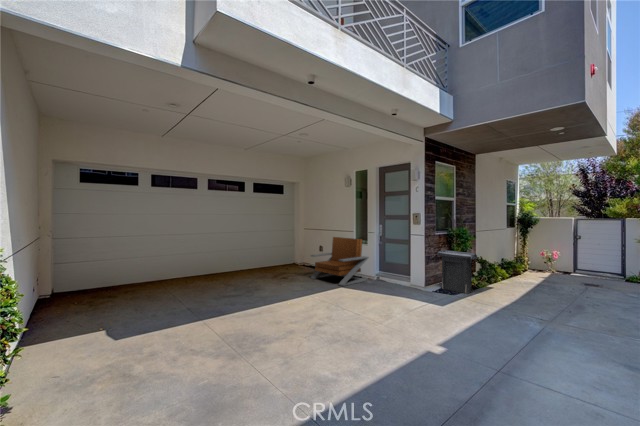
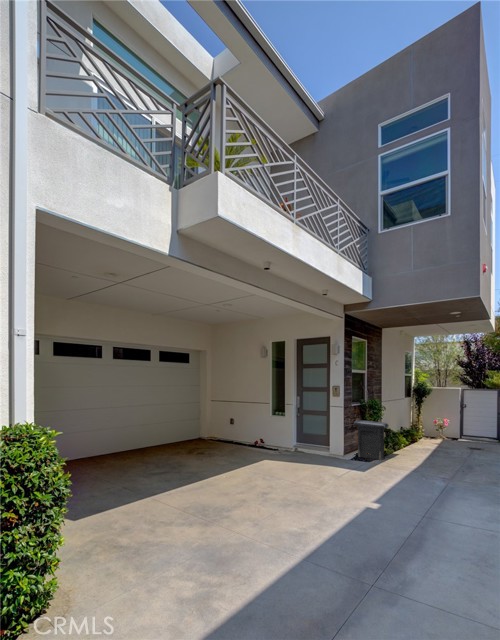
lounge chair: present [311,237,368,286] -> none [230,407,289,457]

